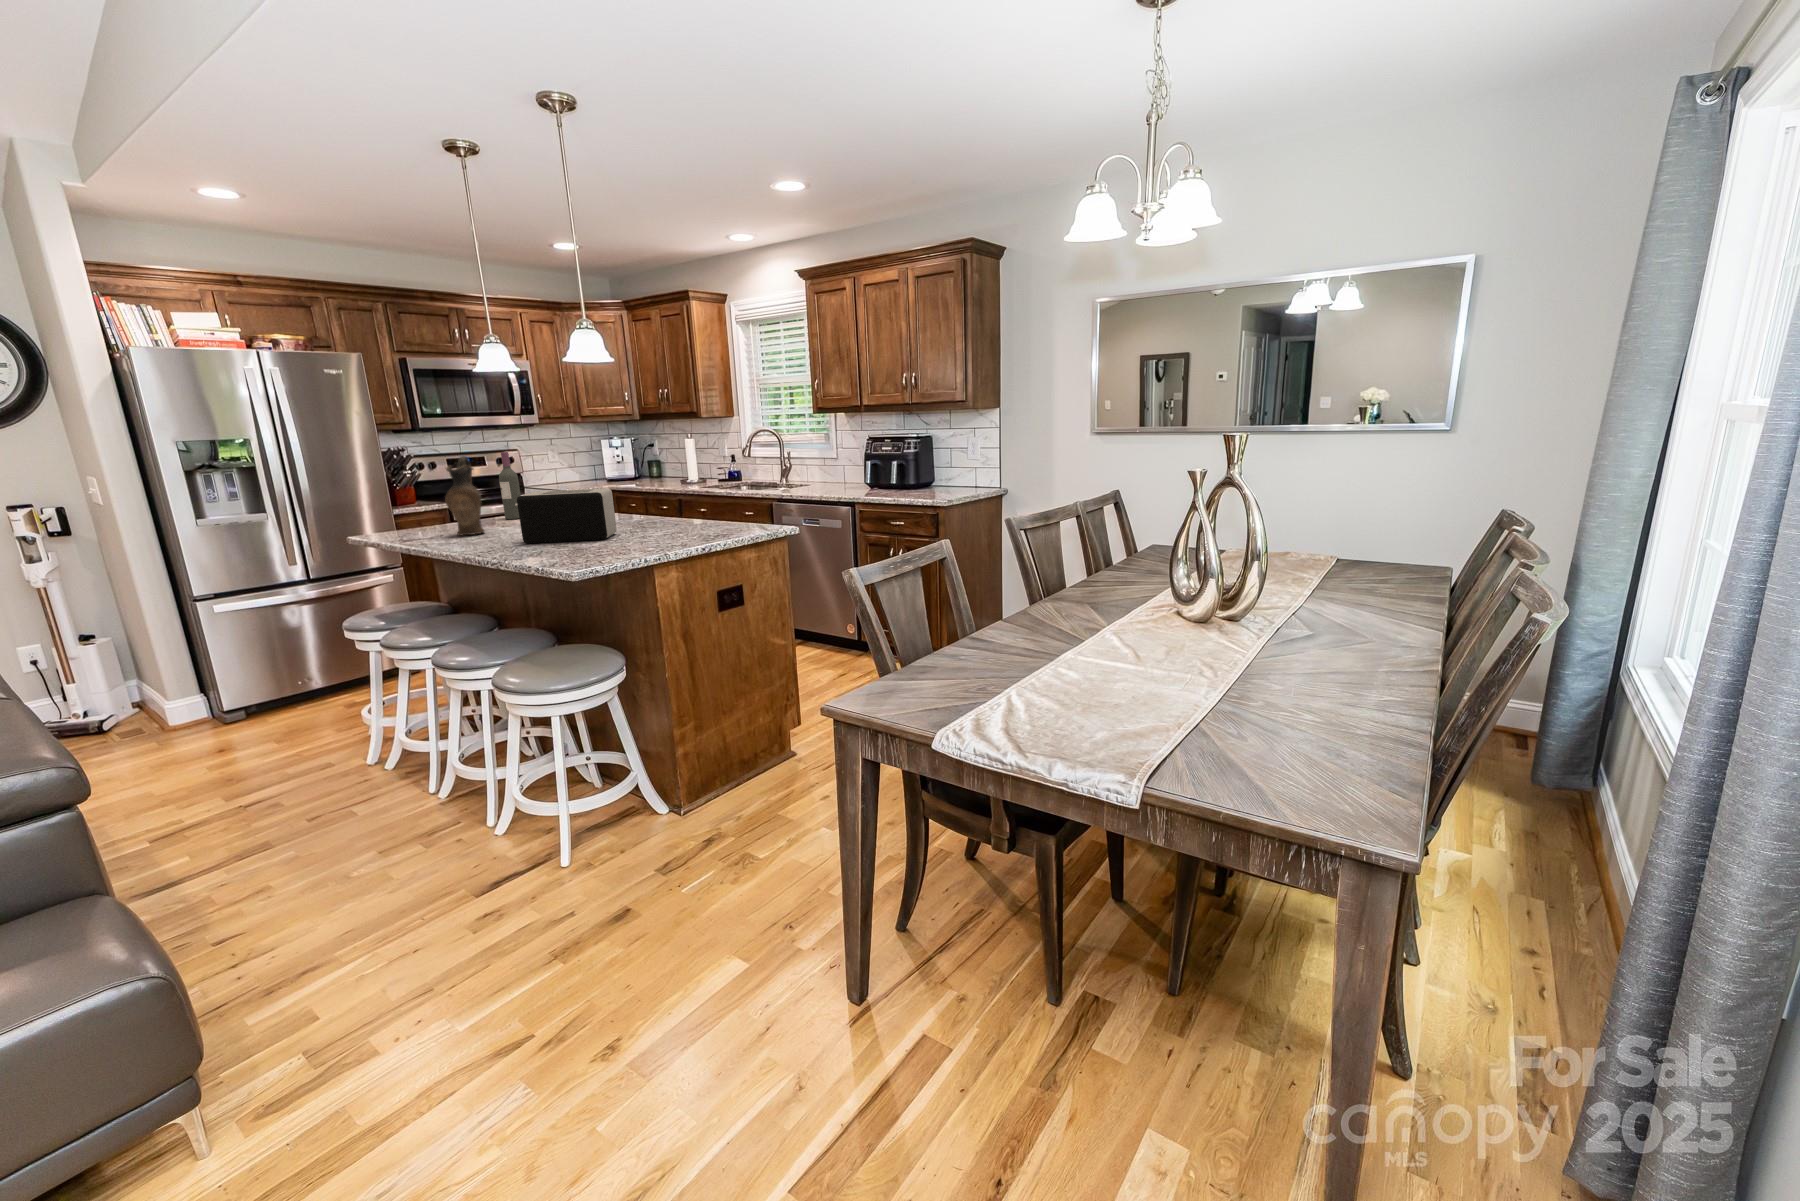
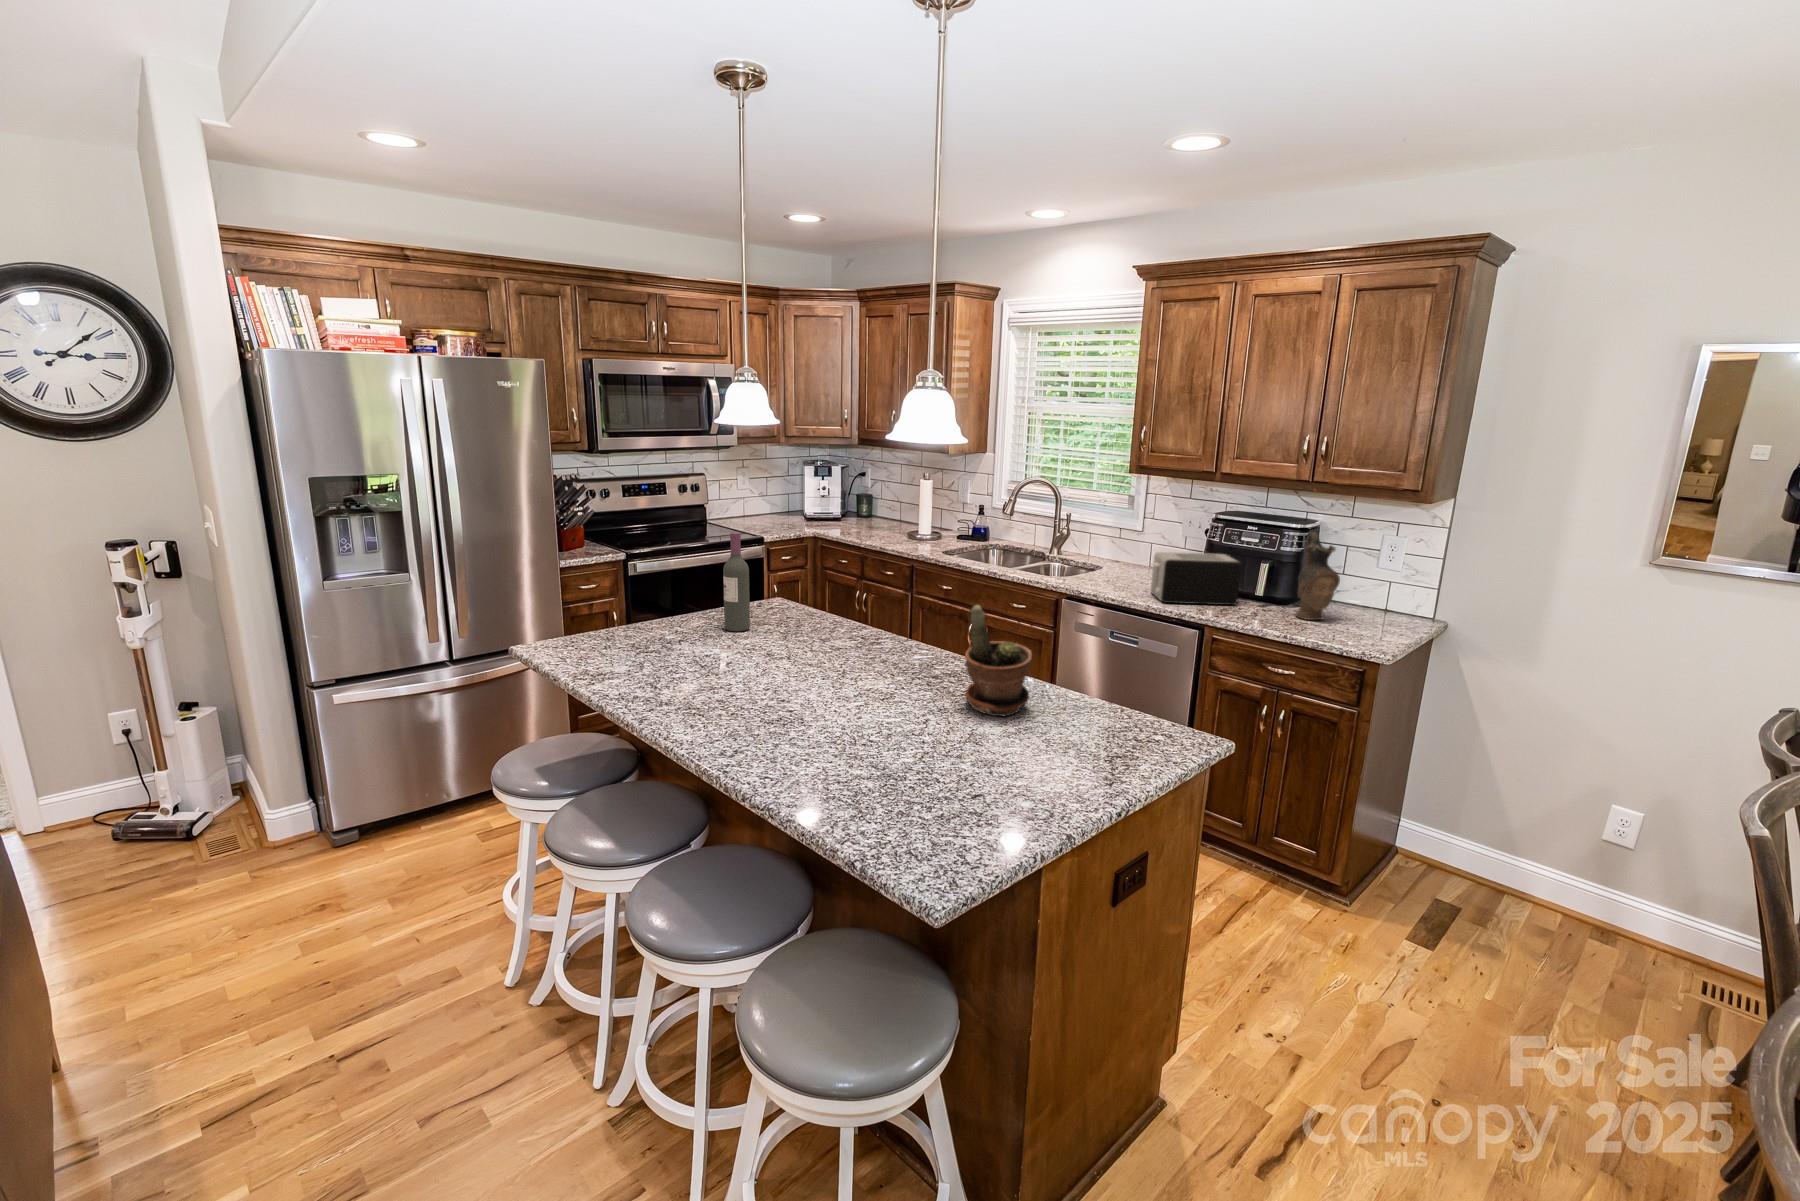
ceramic pitcher: present [445,456,485,536] -> present [1296,532,1340,620]
potted plant: none [637,464,682,529] -> present [965,605,1032,716]
toaster: present [515,488,617,544] -> present [1151,552,1242,605]

